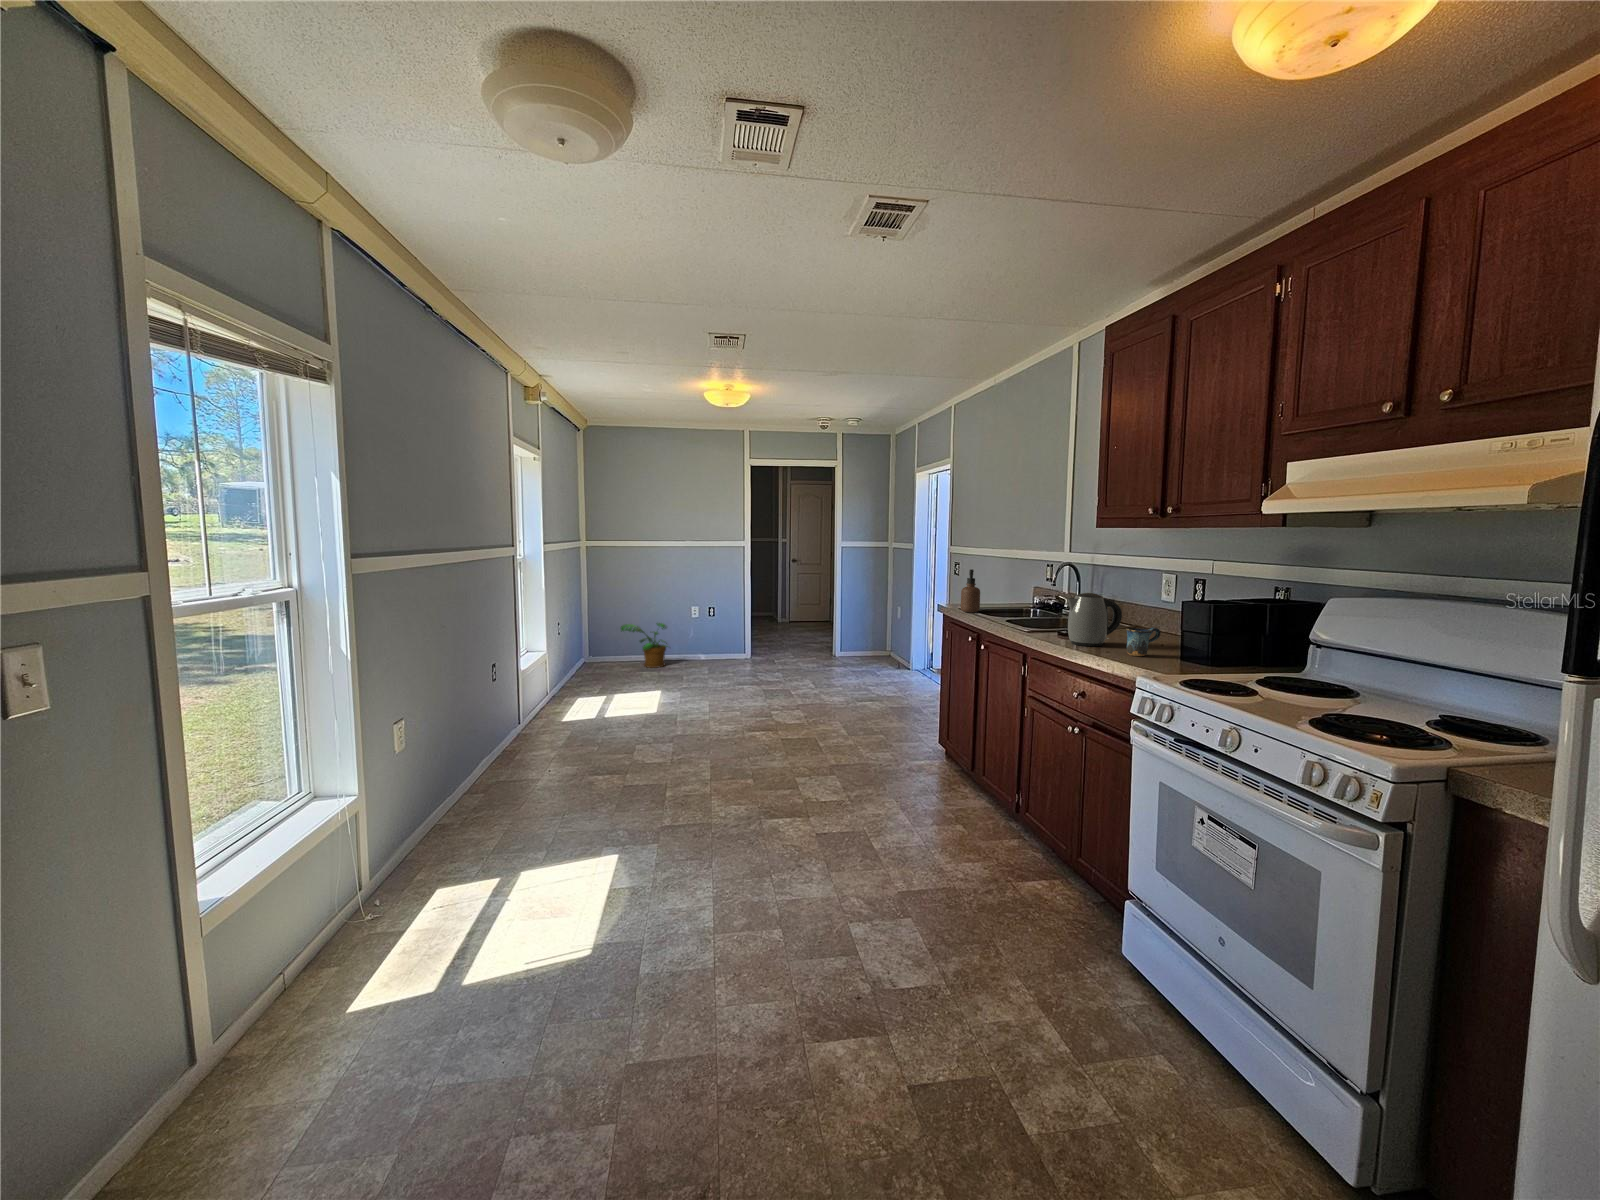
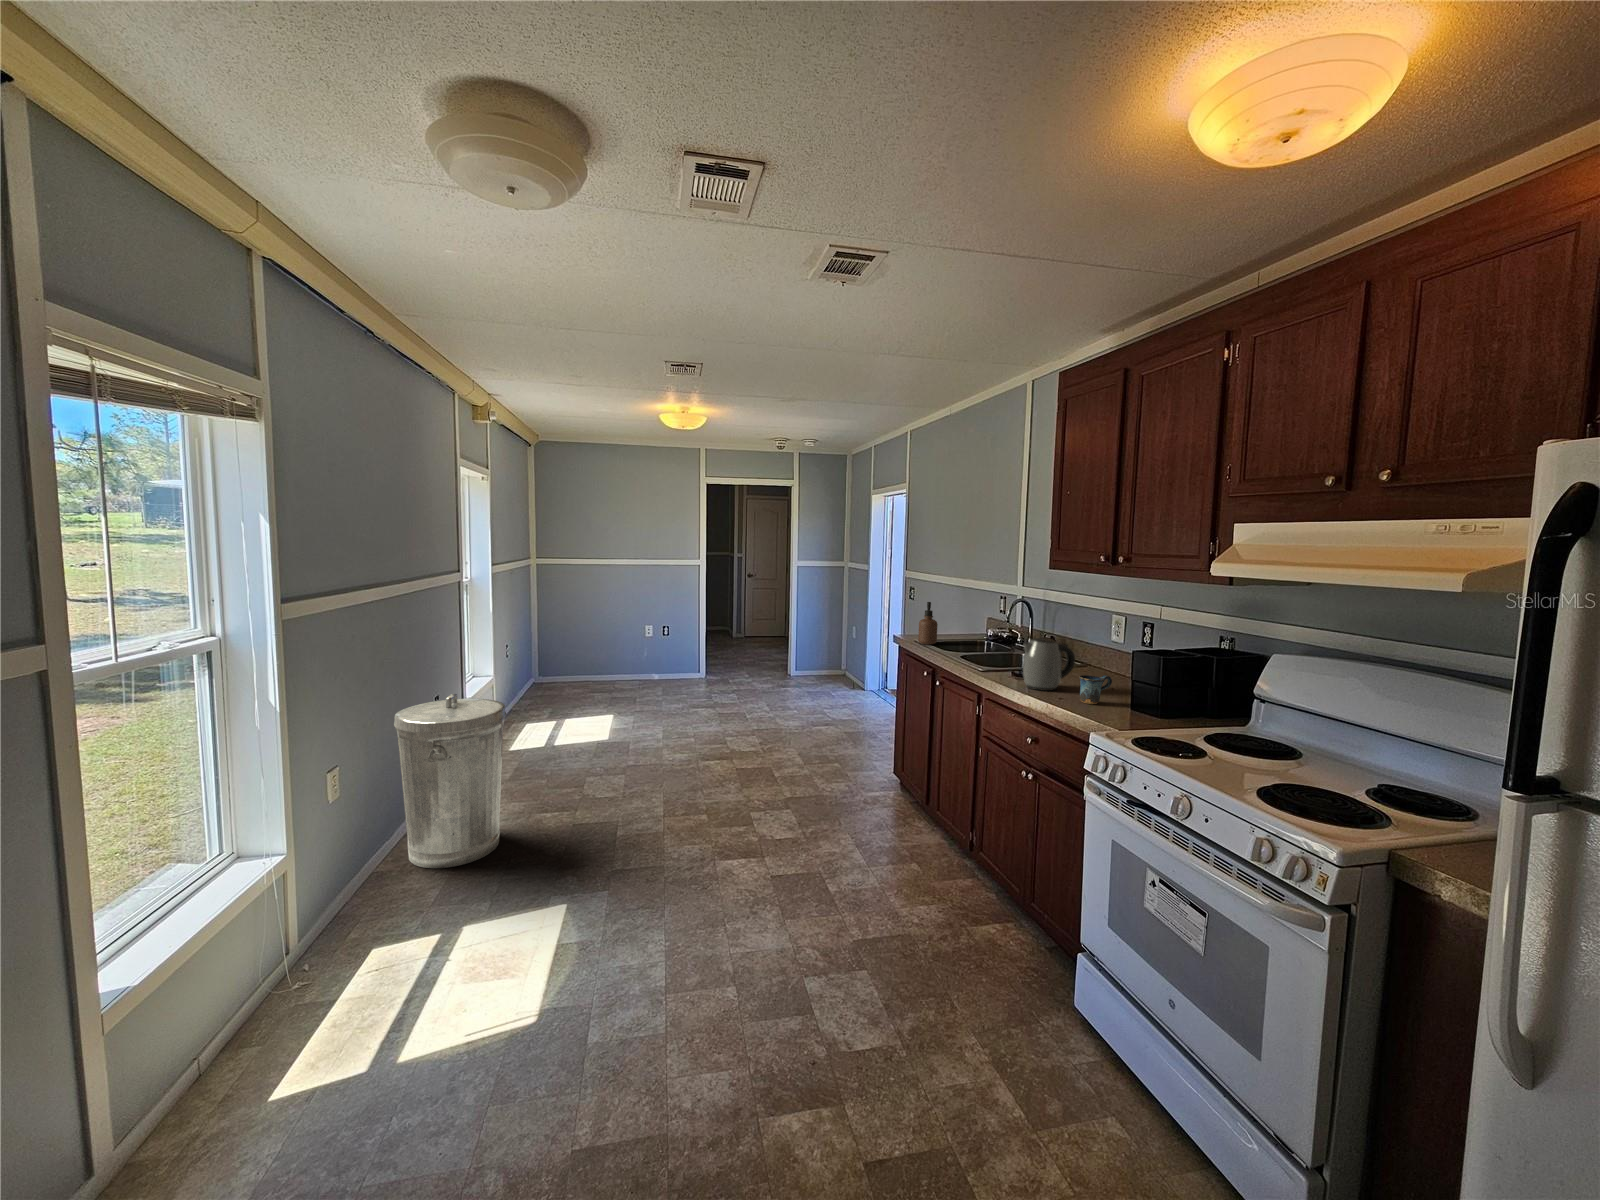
potted plant: present [621,623,668,668] -> none [574,641,626,688]
trash can: none [454,657,558,822] -> present [394,694,506,868]

